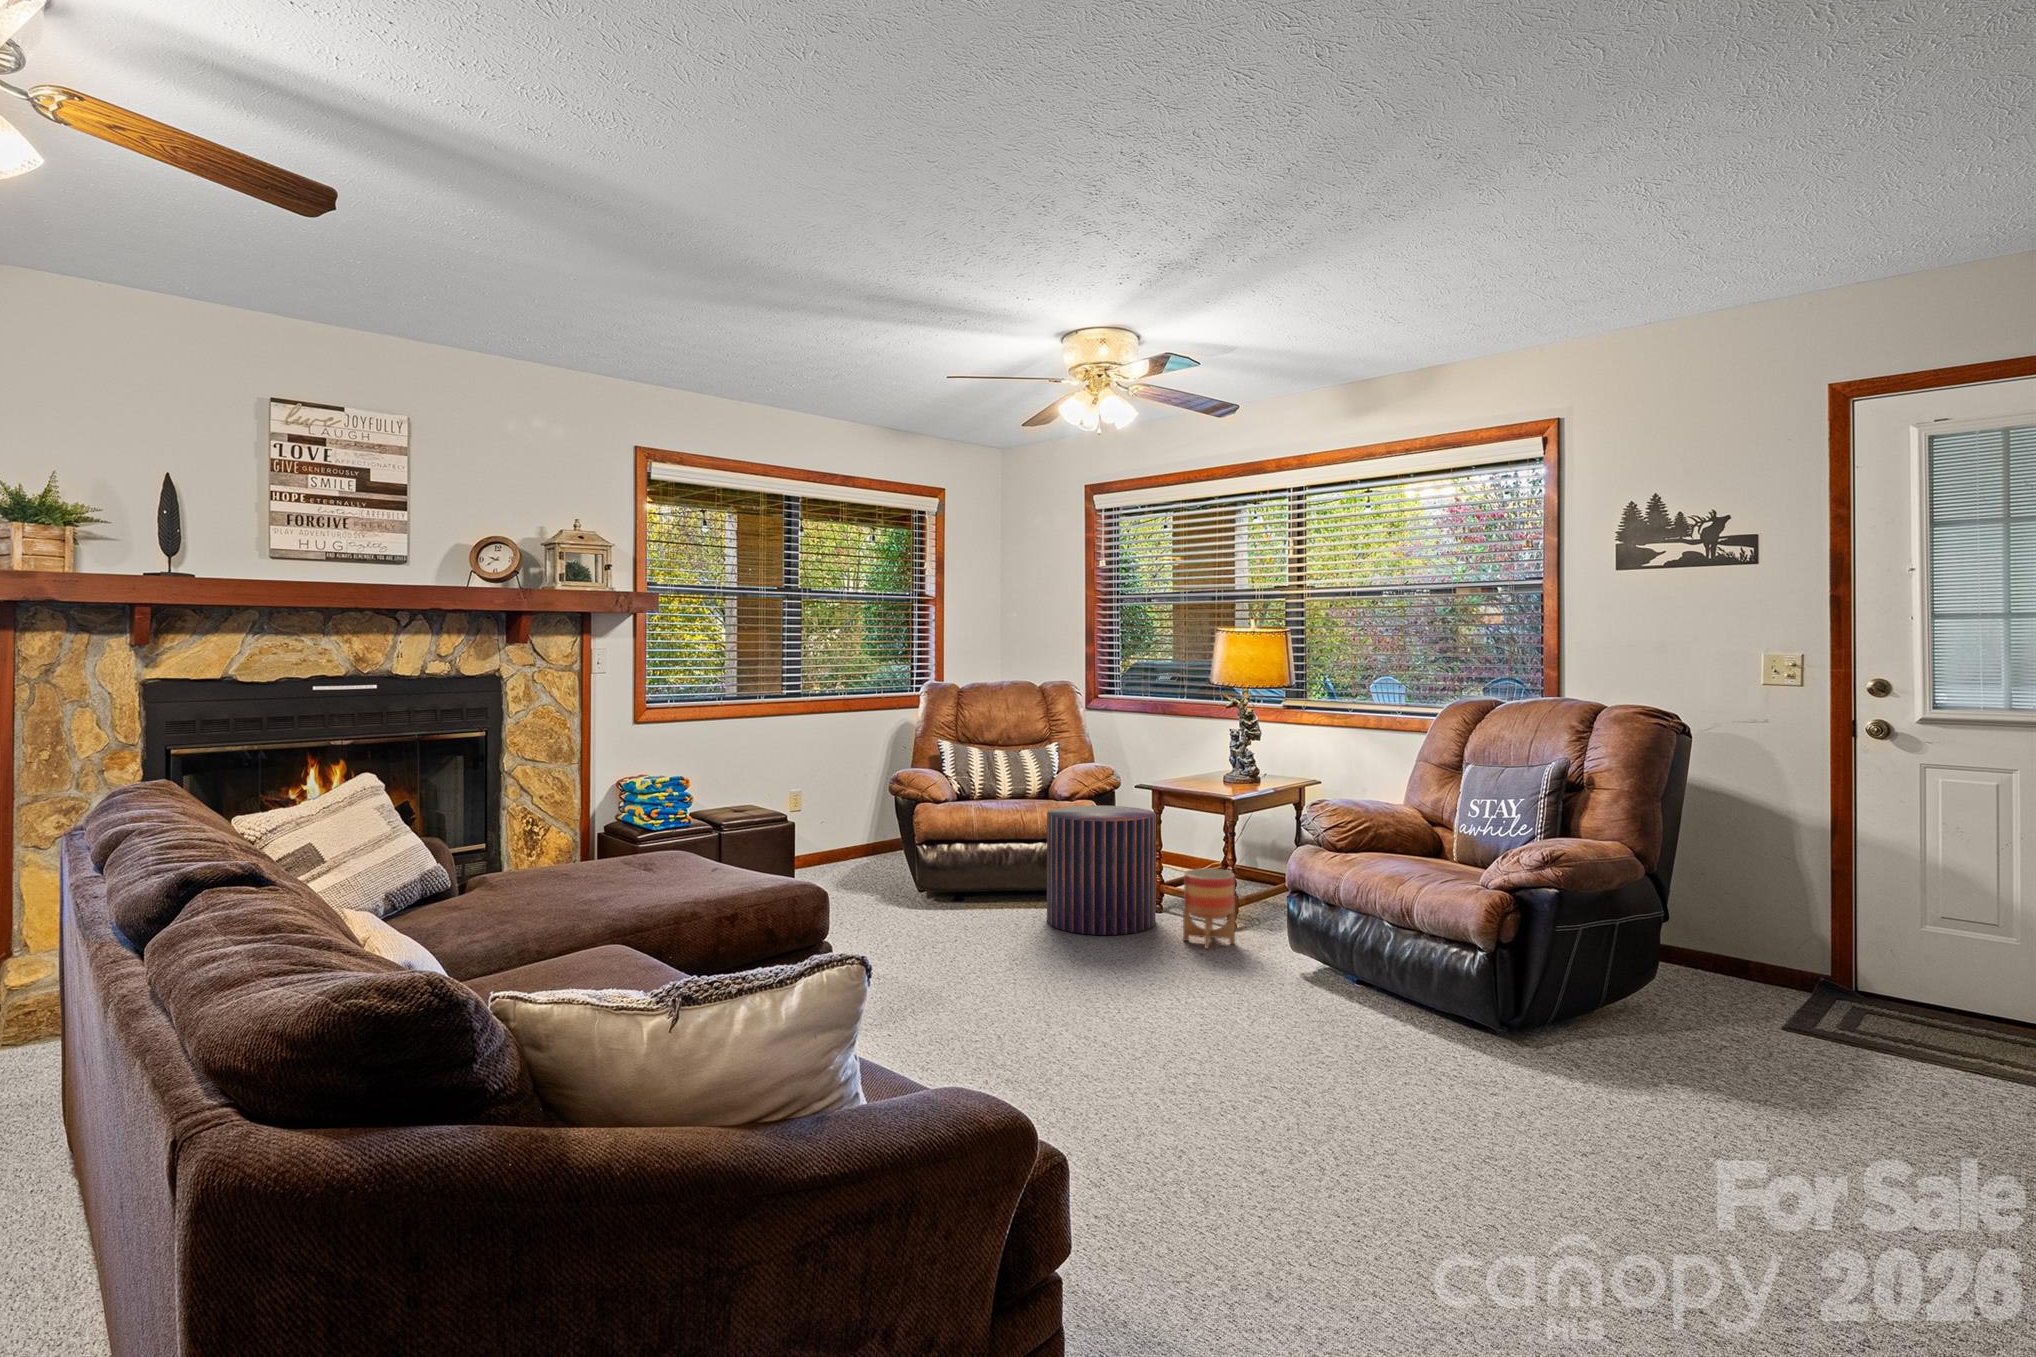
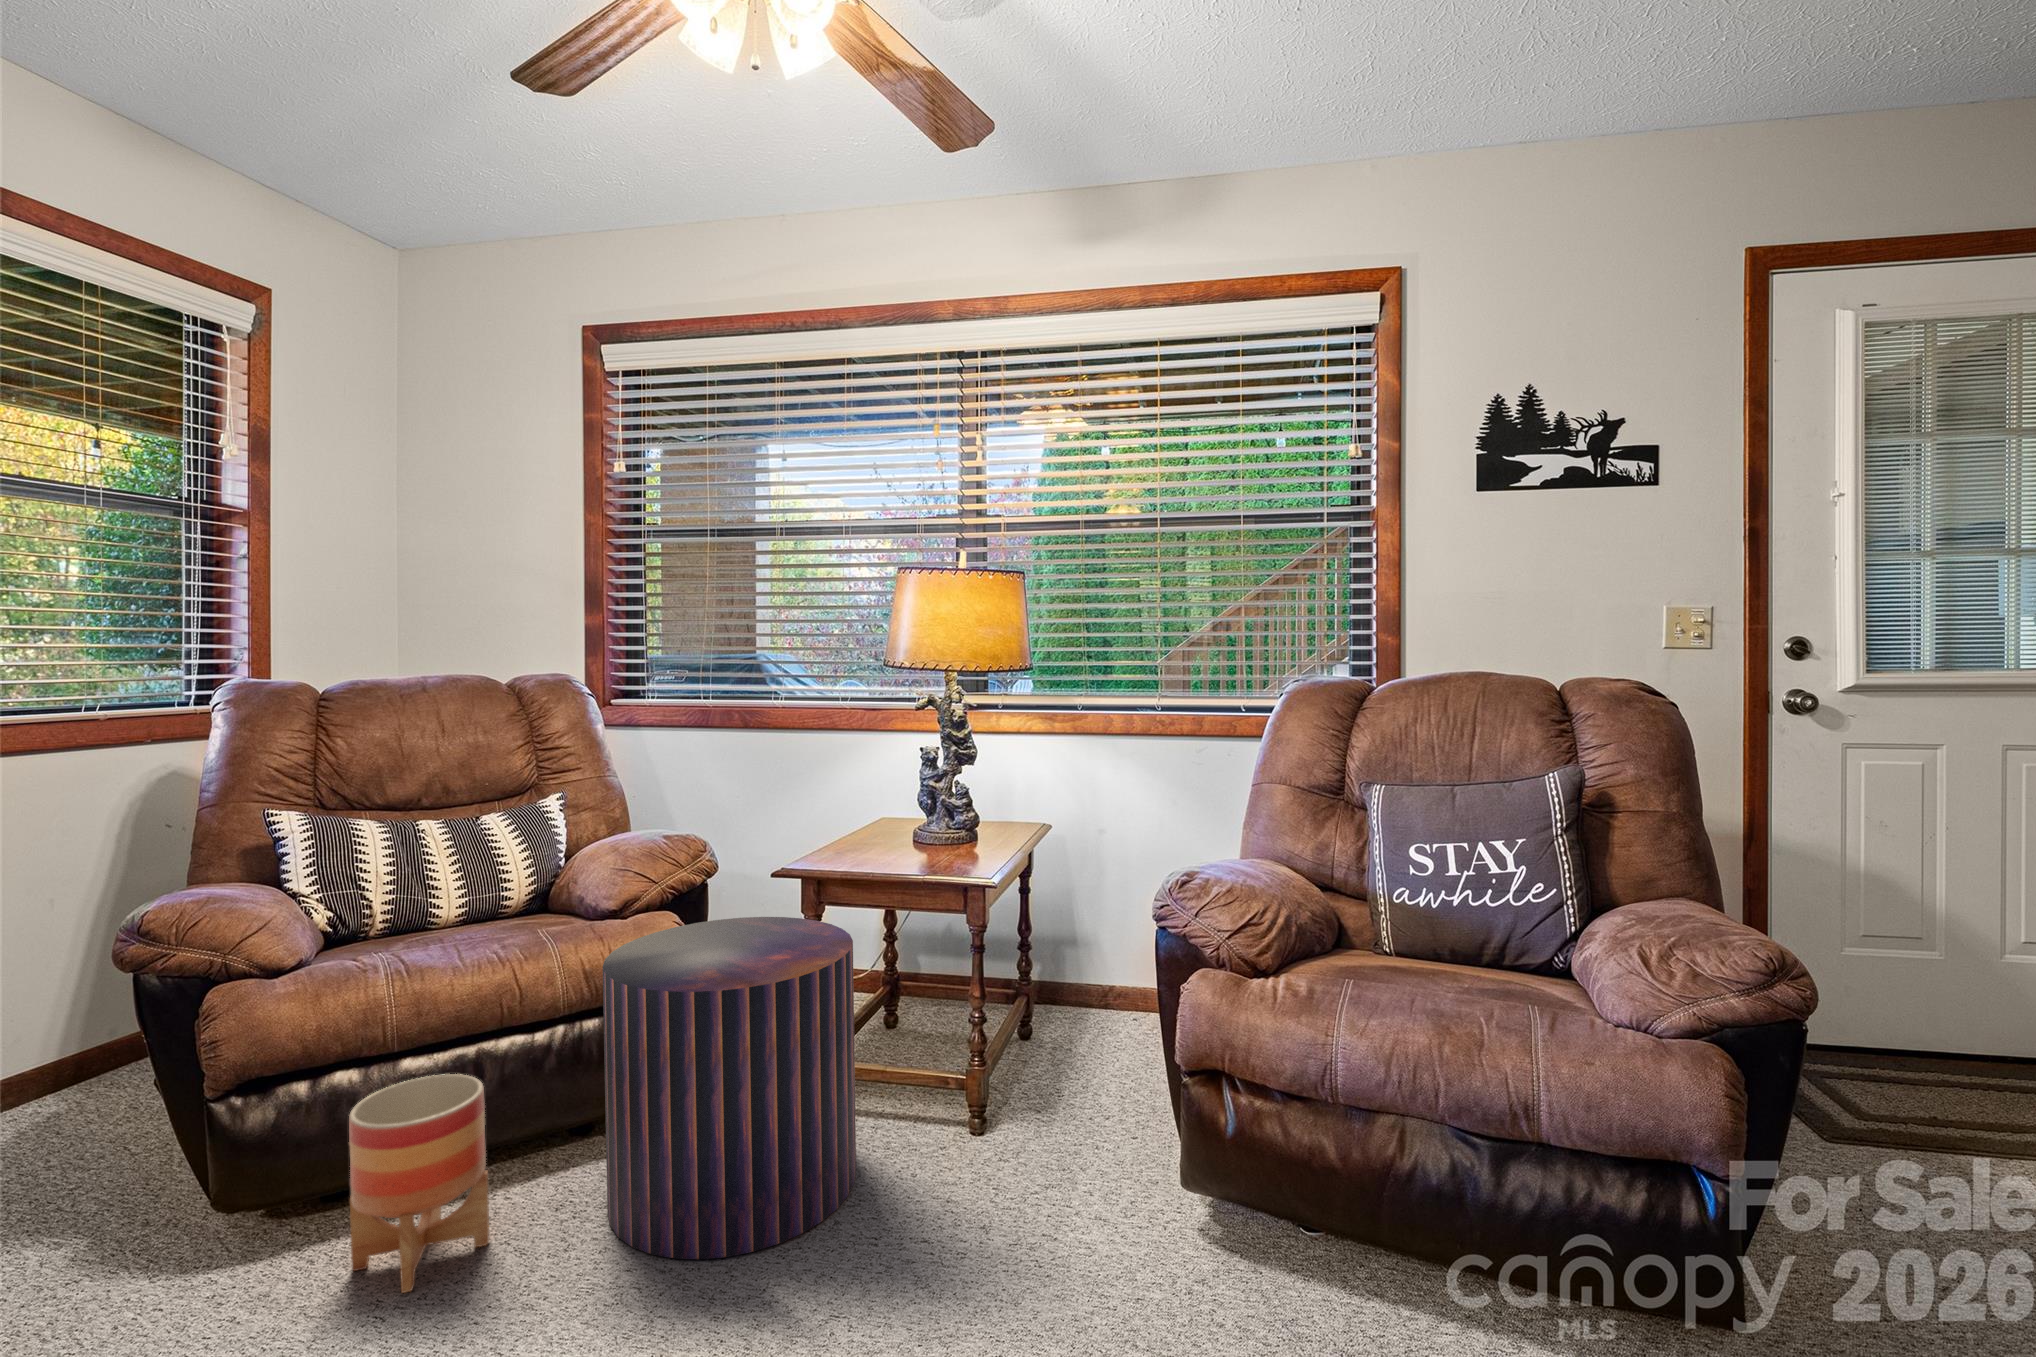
planter: present [1183,869,1235,949] -> present [349,1074,490,1293]

